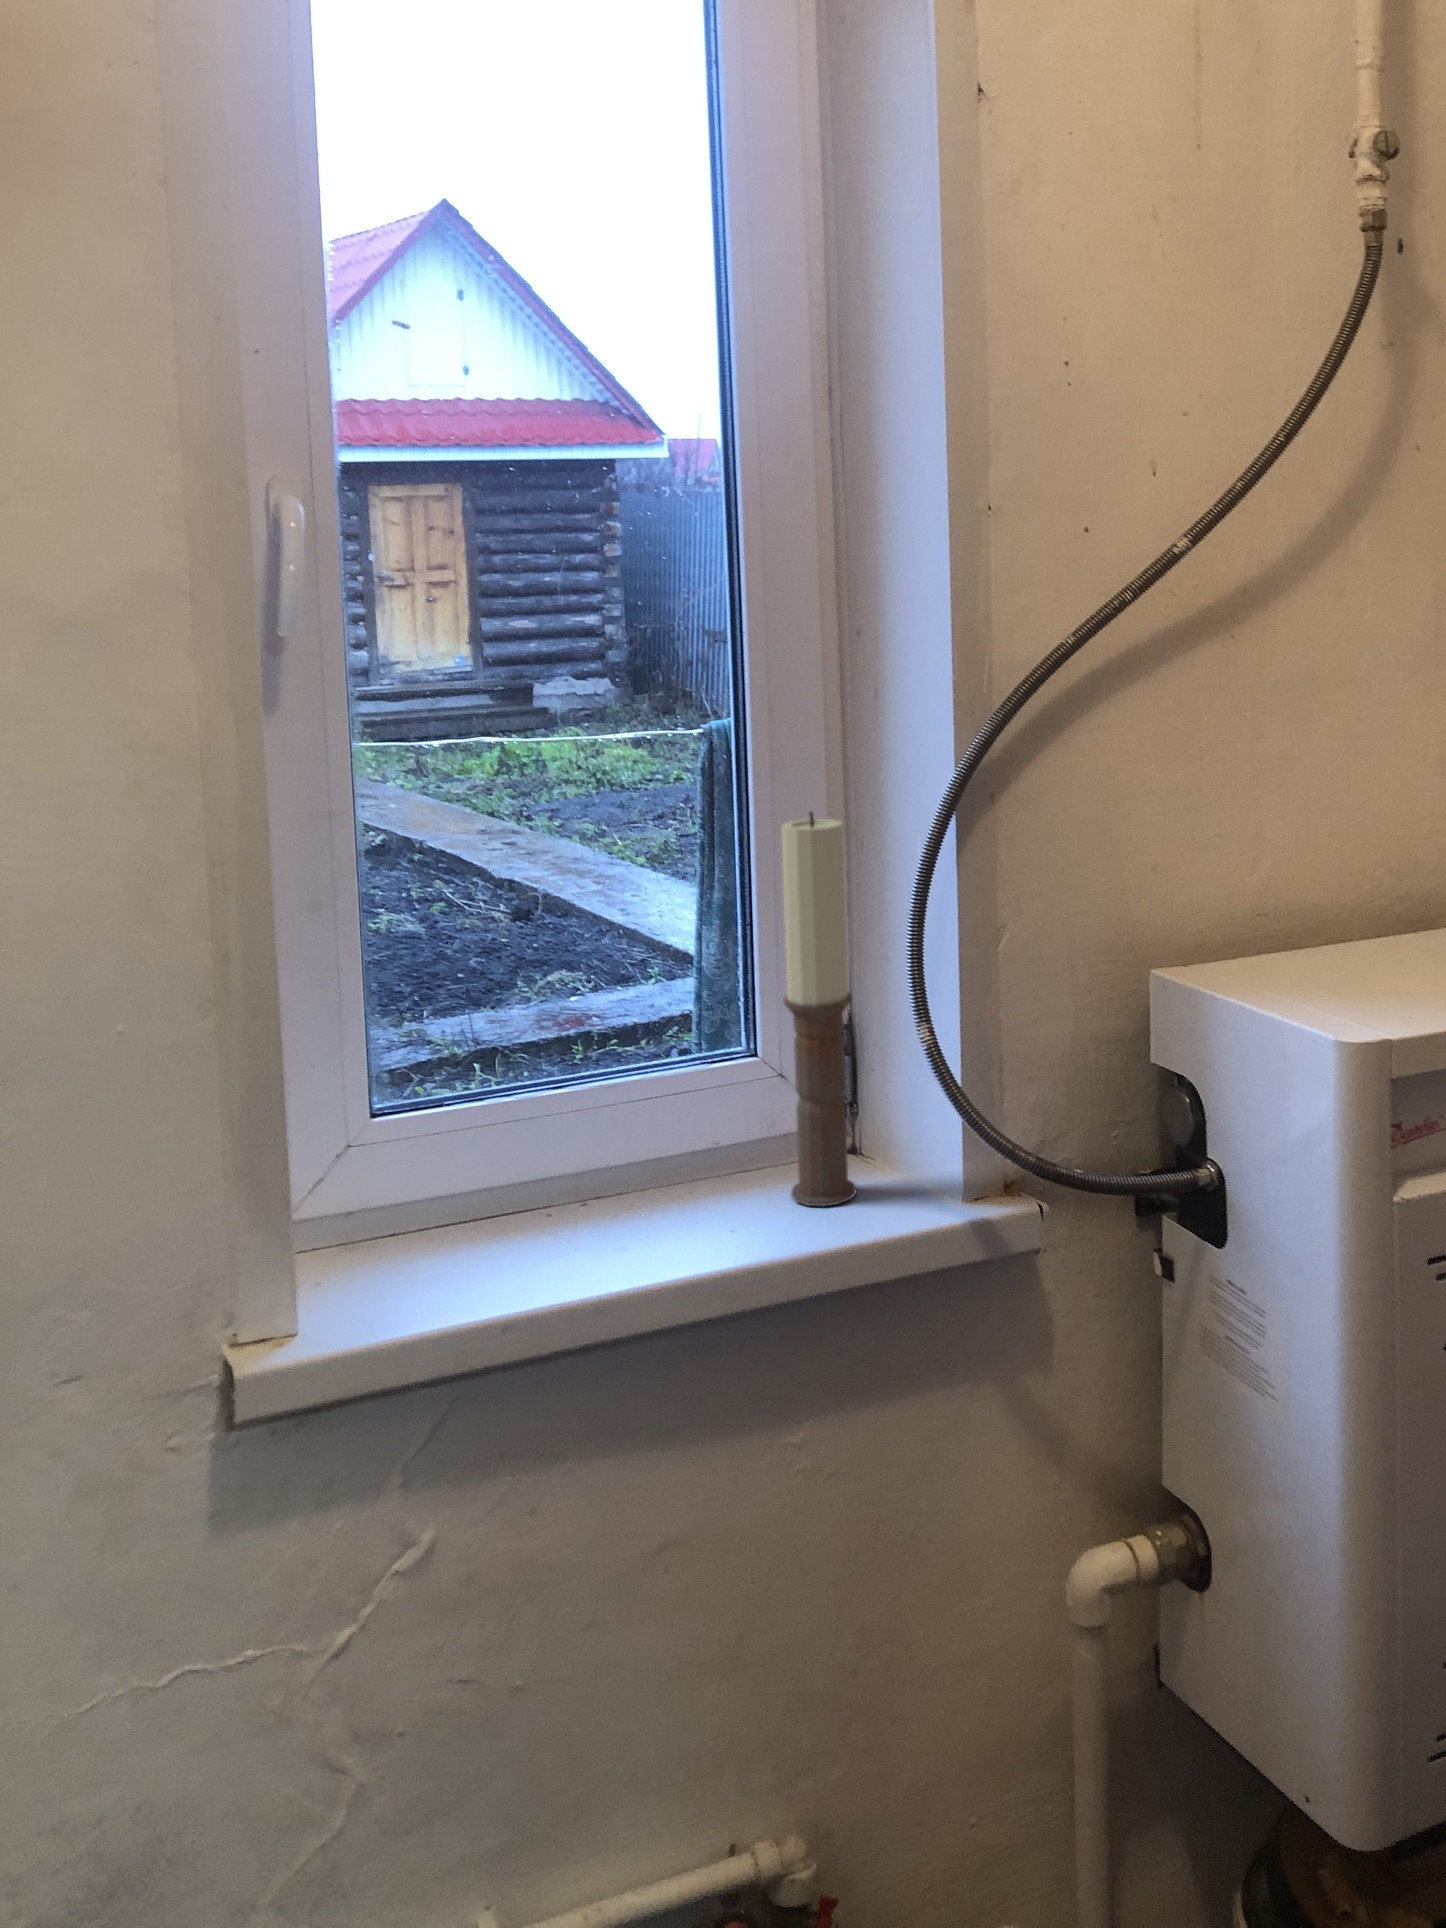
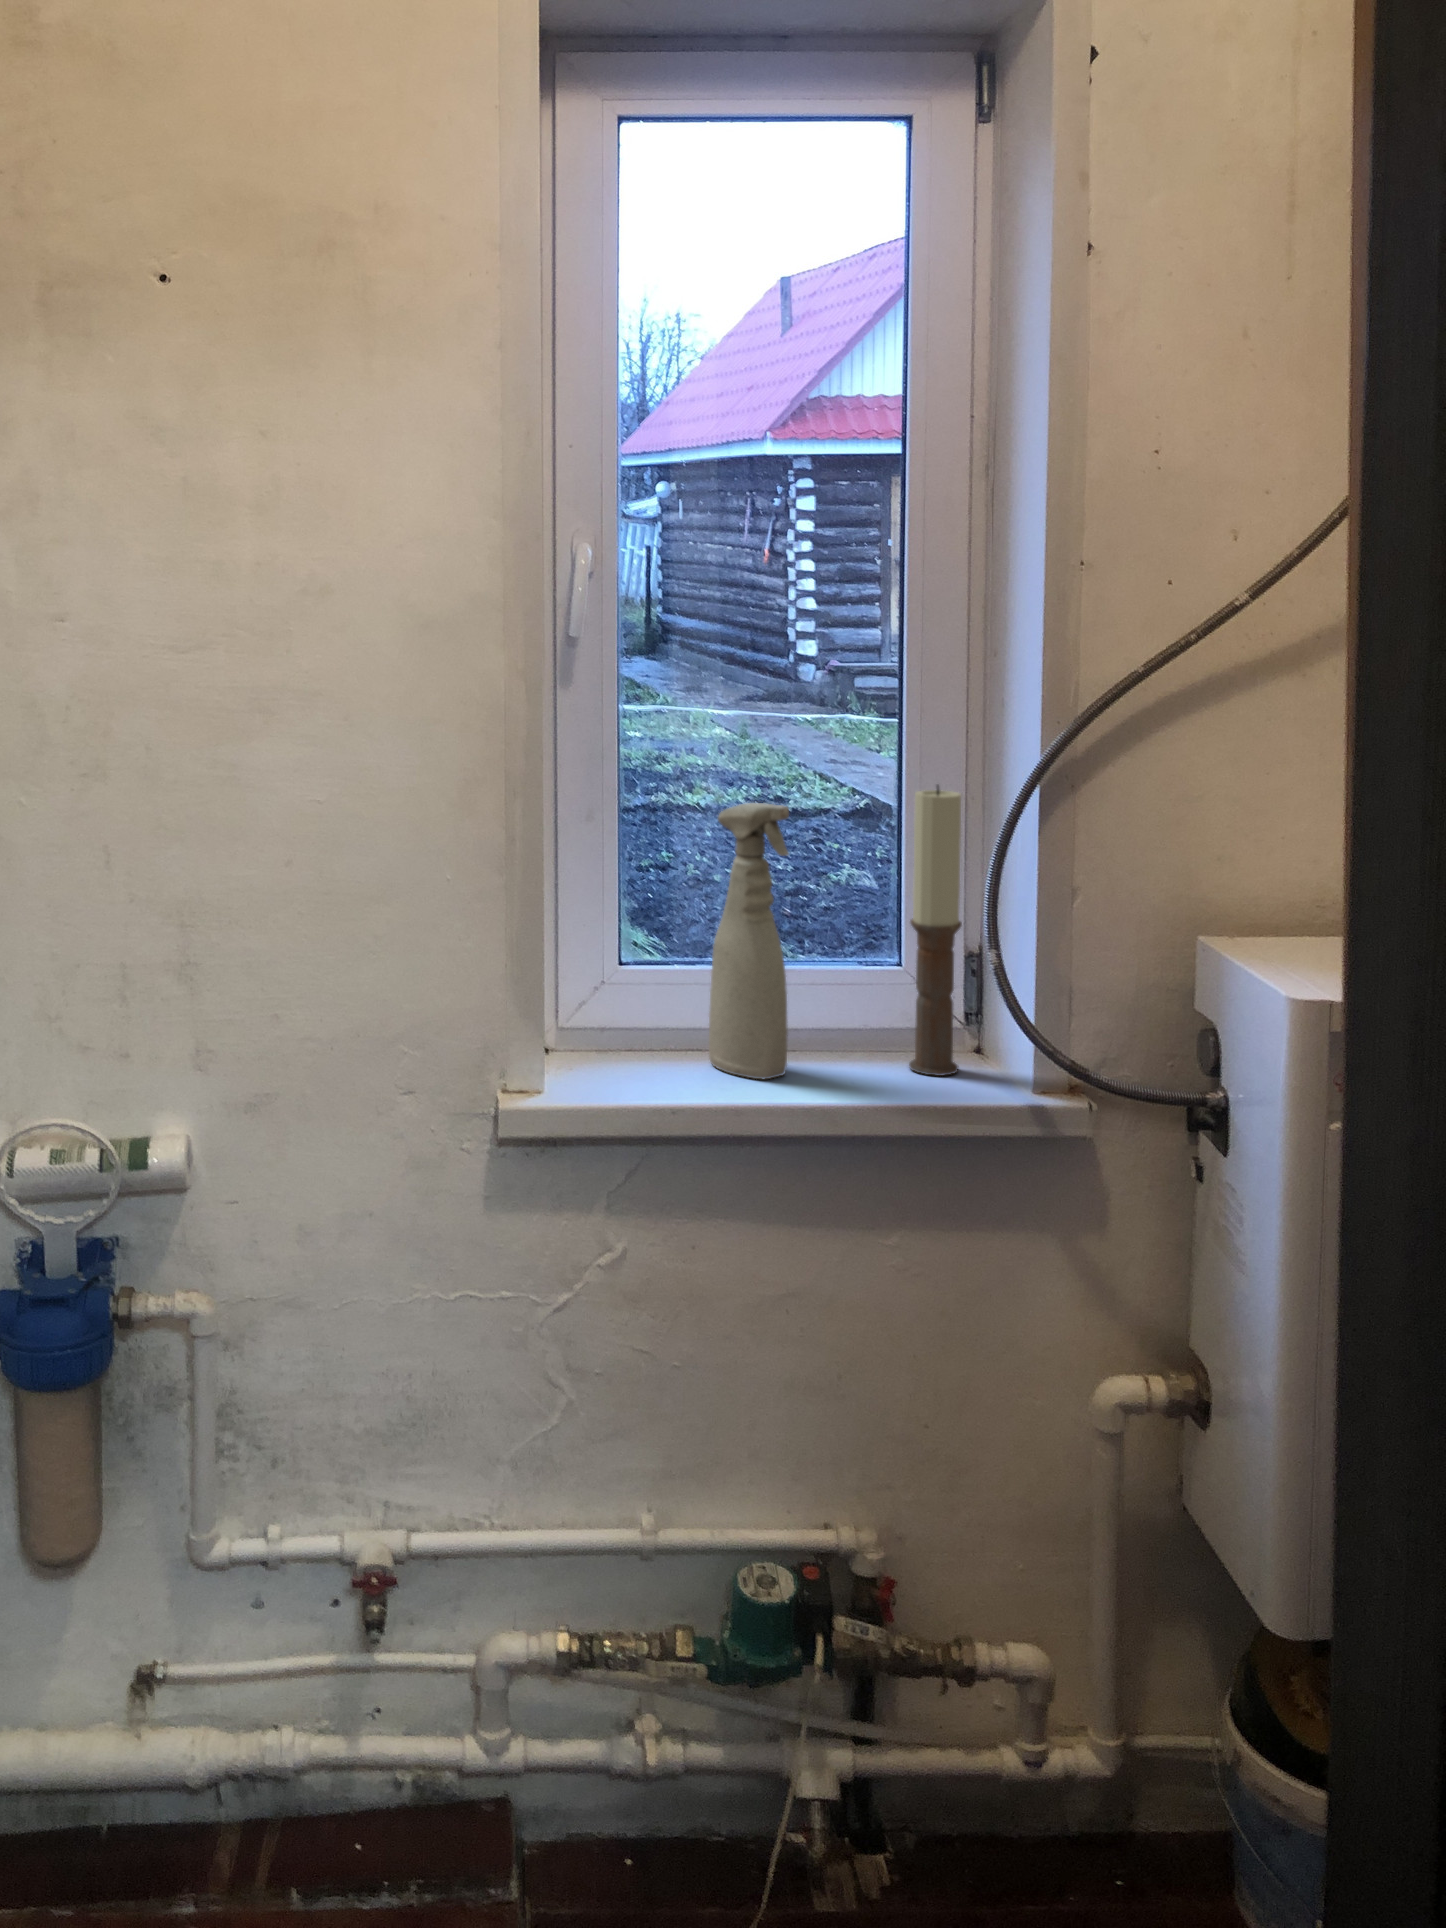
spray bottle: none [515,867,642,1273] -> present [709,803,789,1079]

